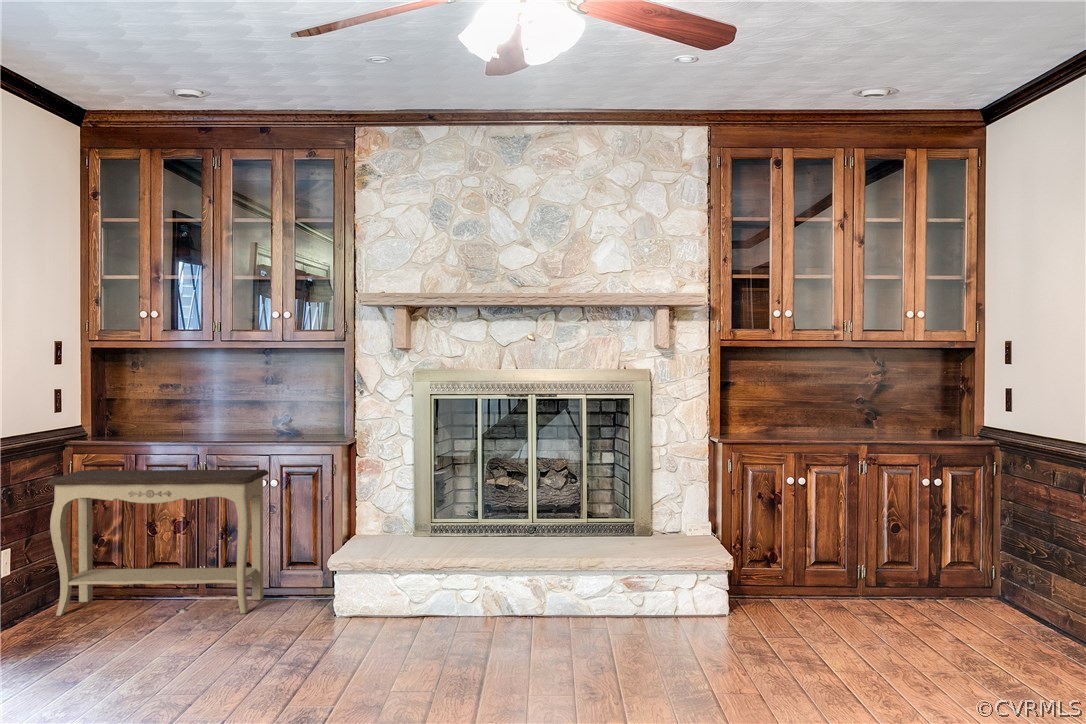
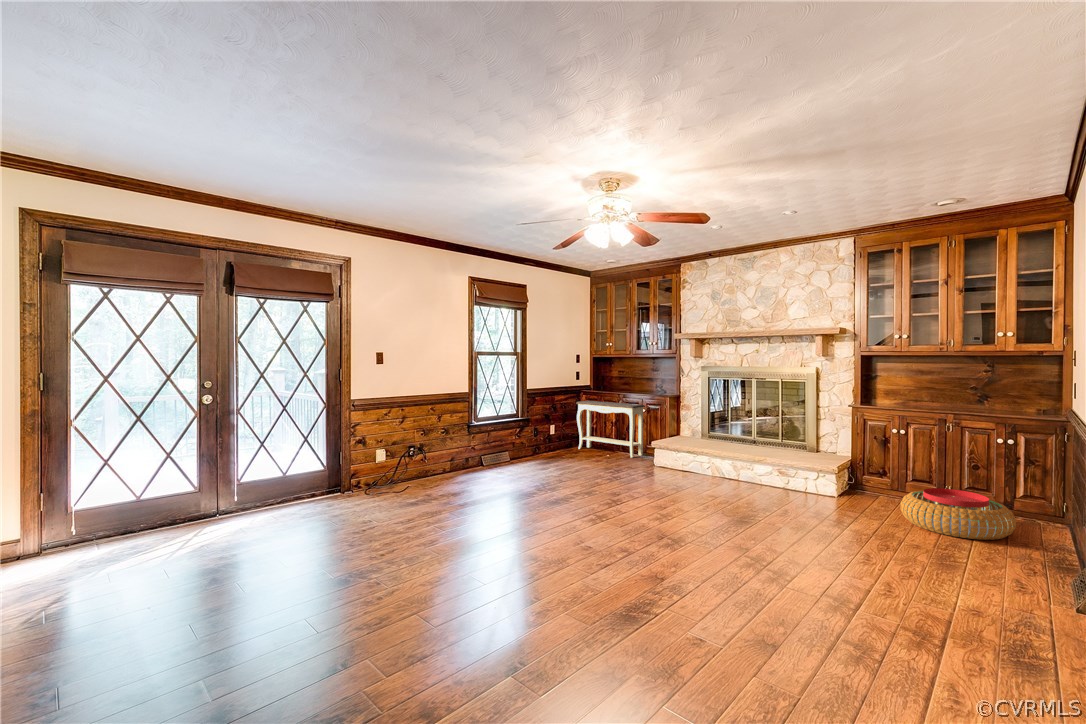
pouf: none [872,577,1050,673] -> present [901,488,1016,540]

